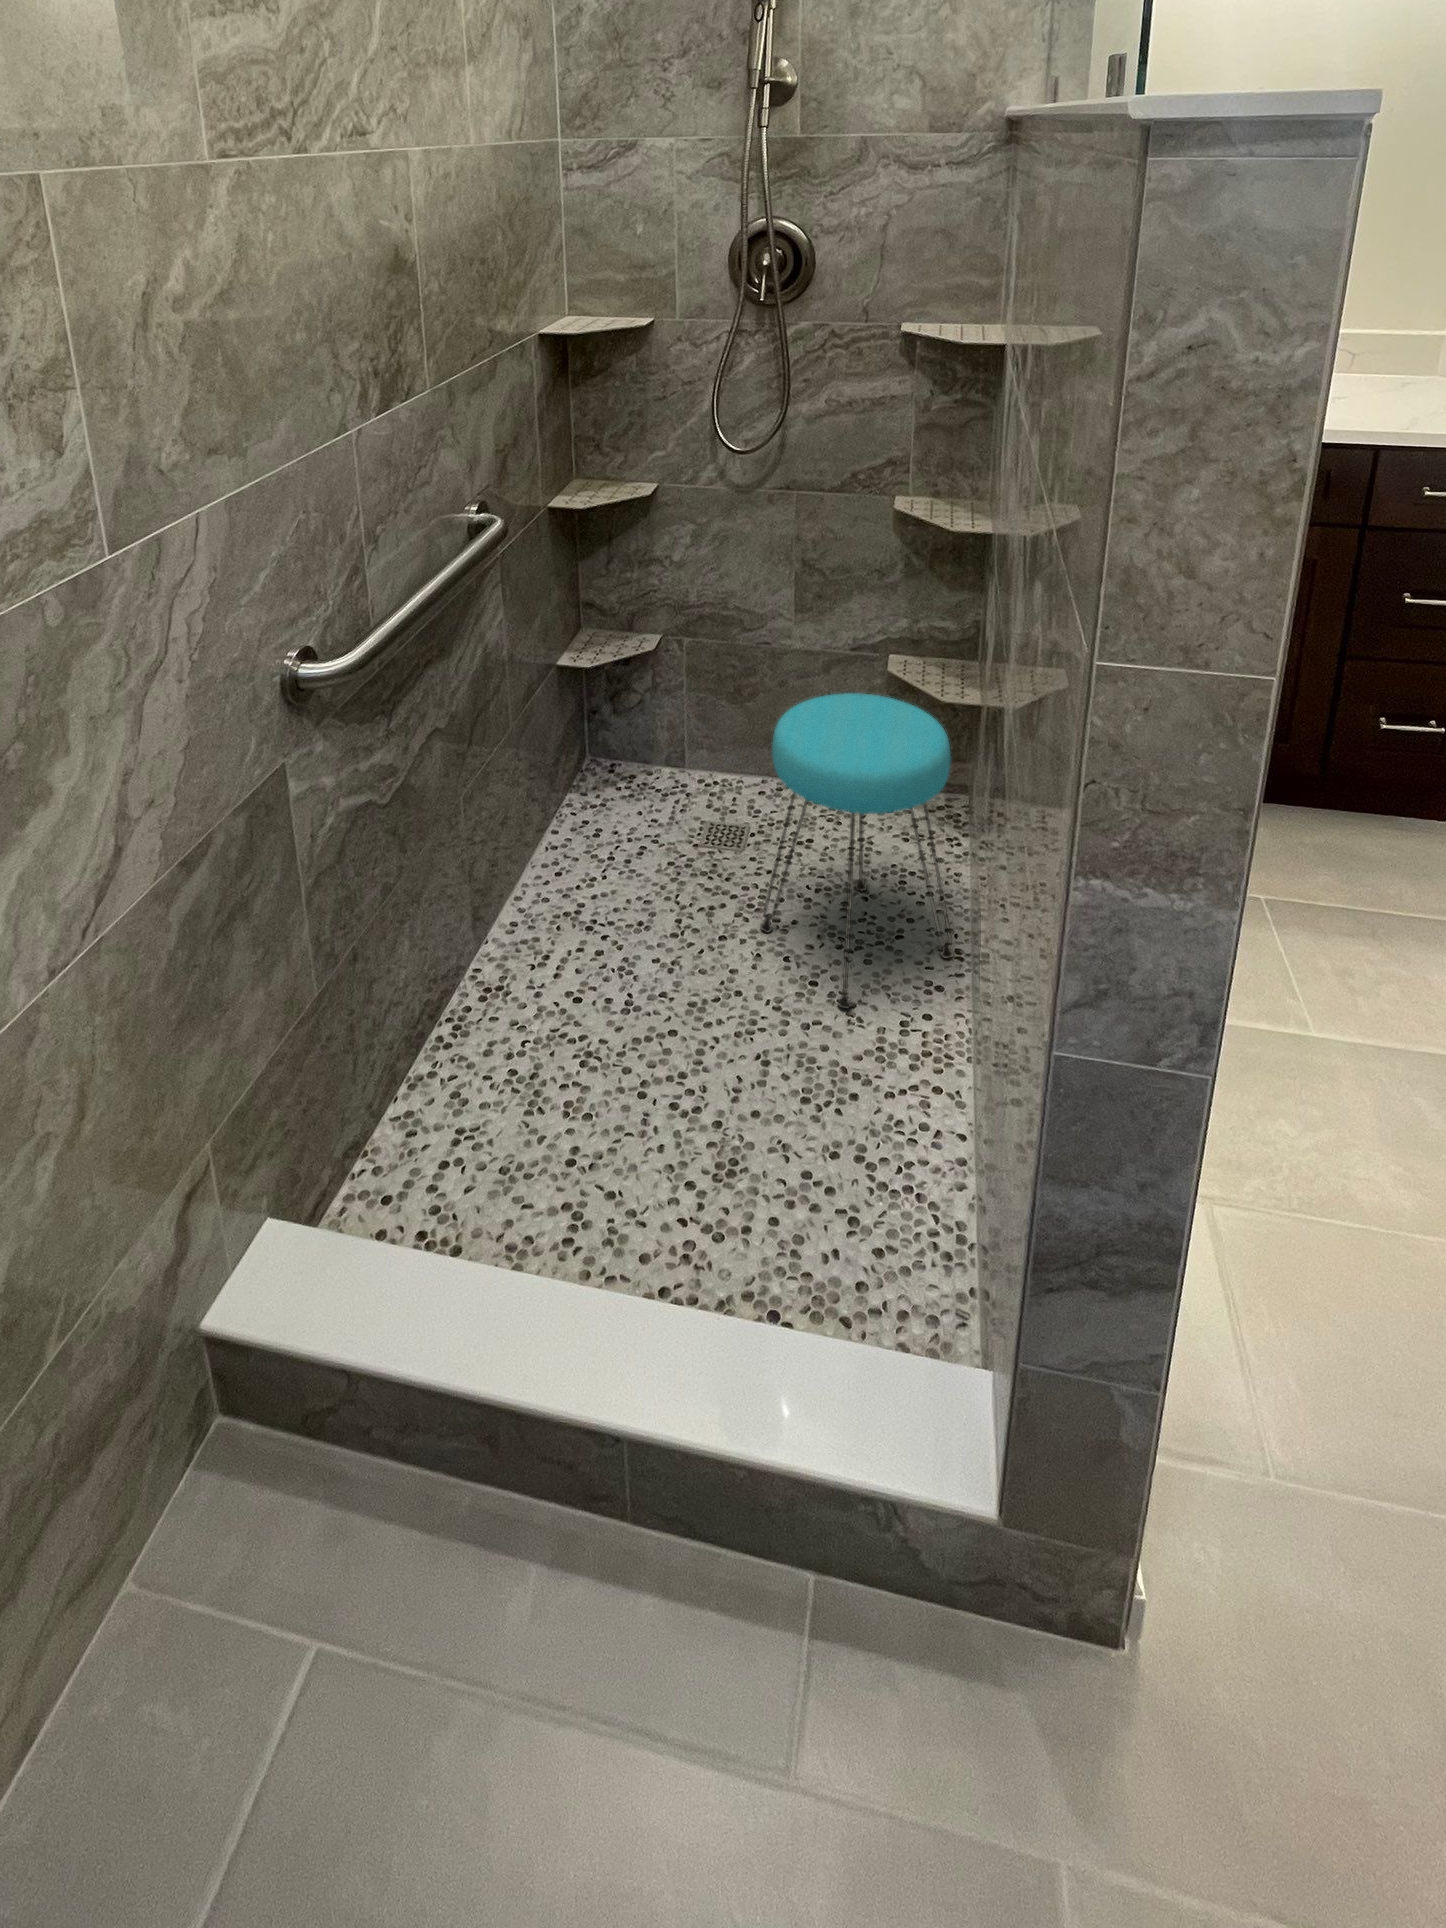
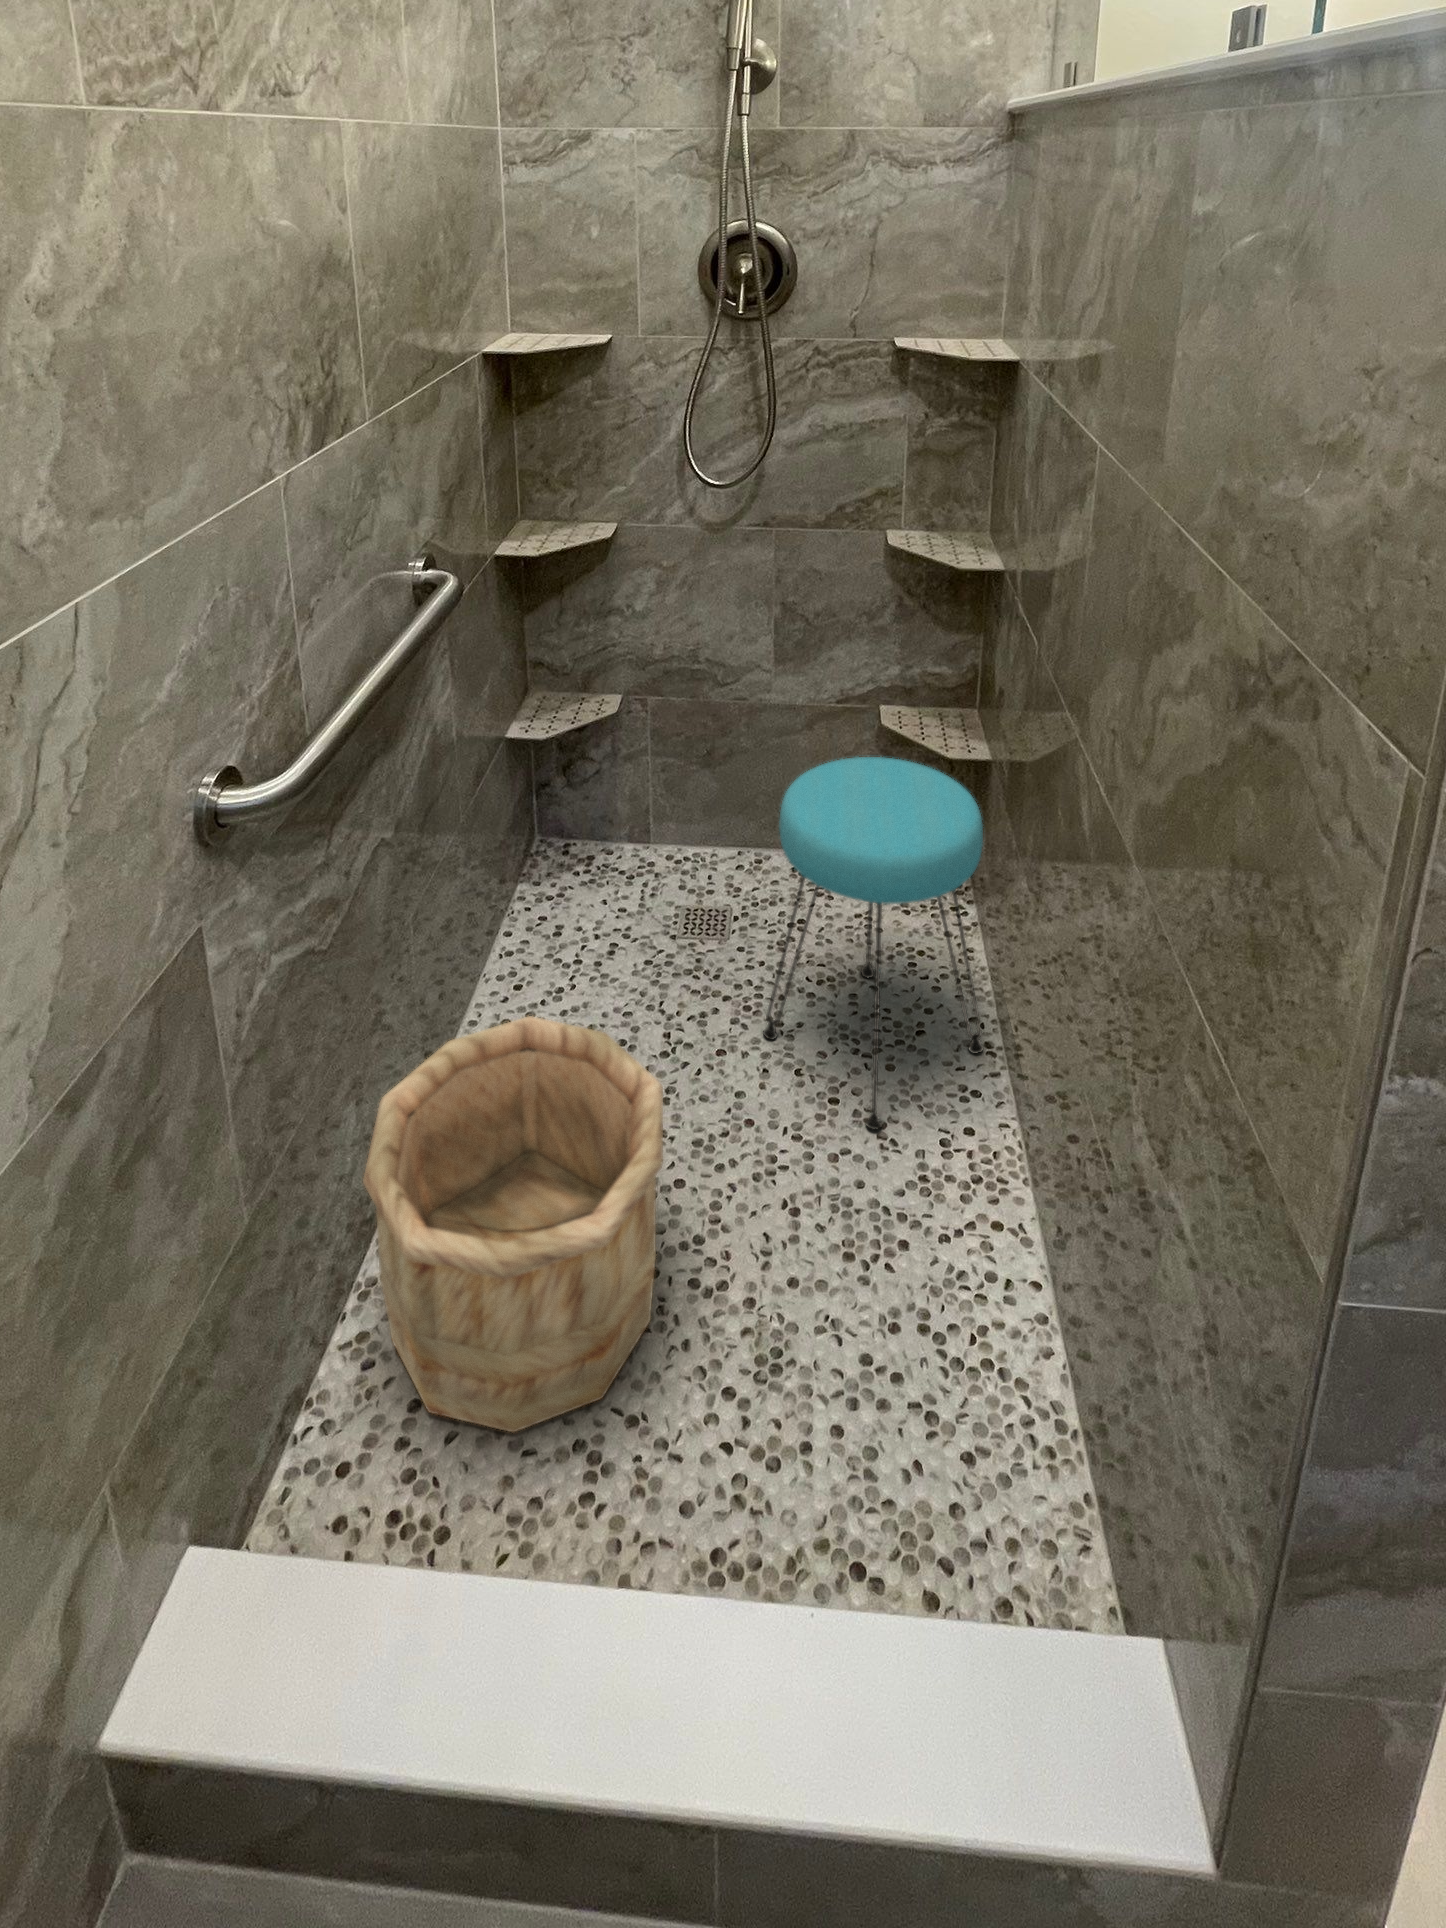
wooden bucket: none [408,881,651,1190] -> present [363,1016,663,1432]

